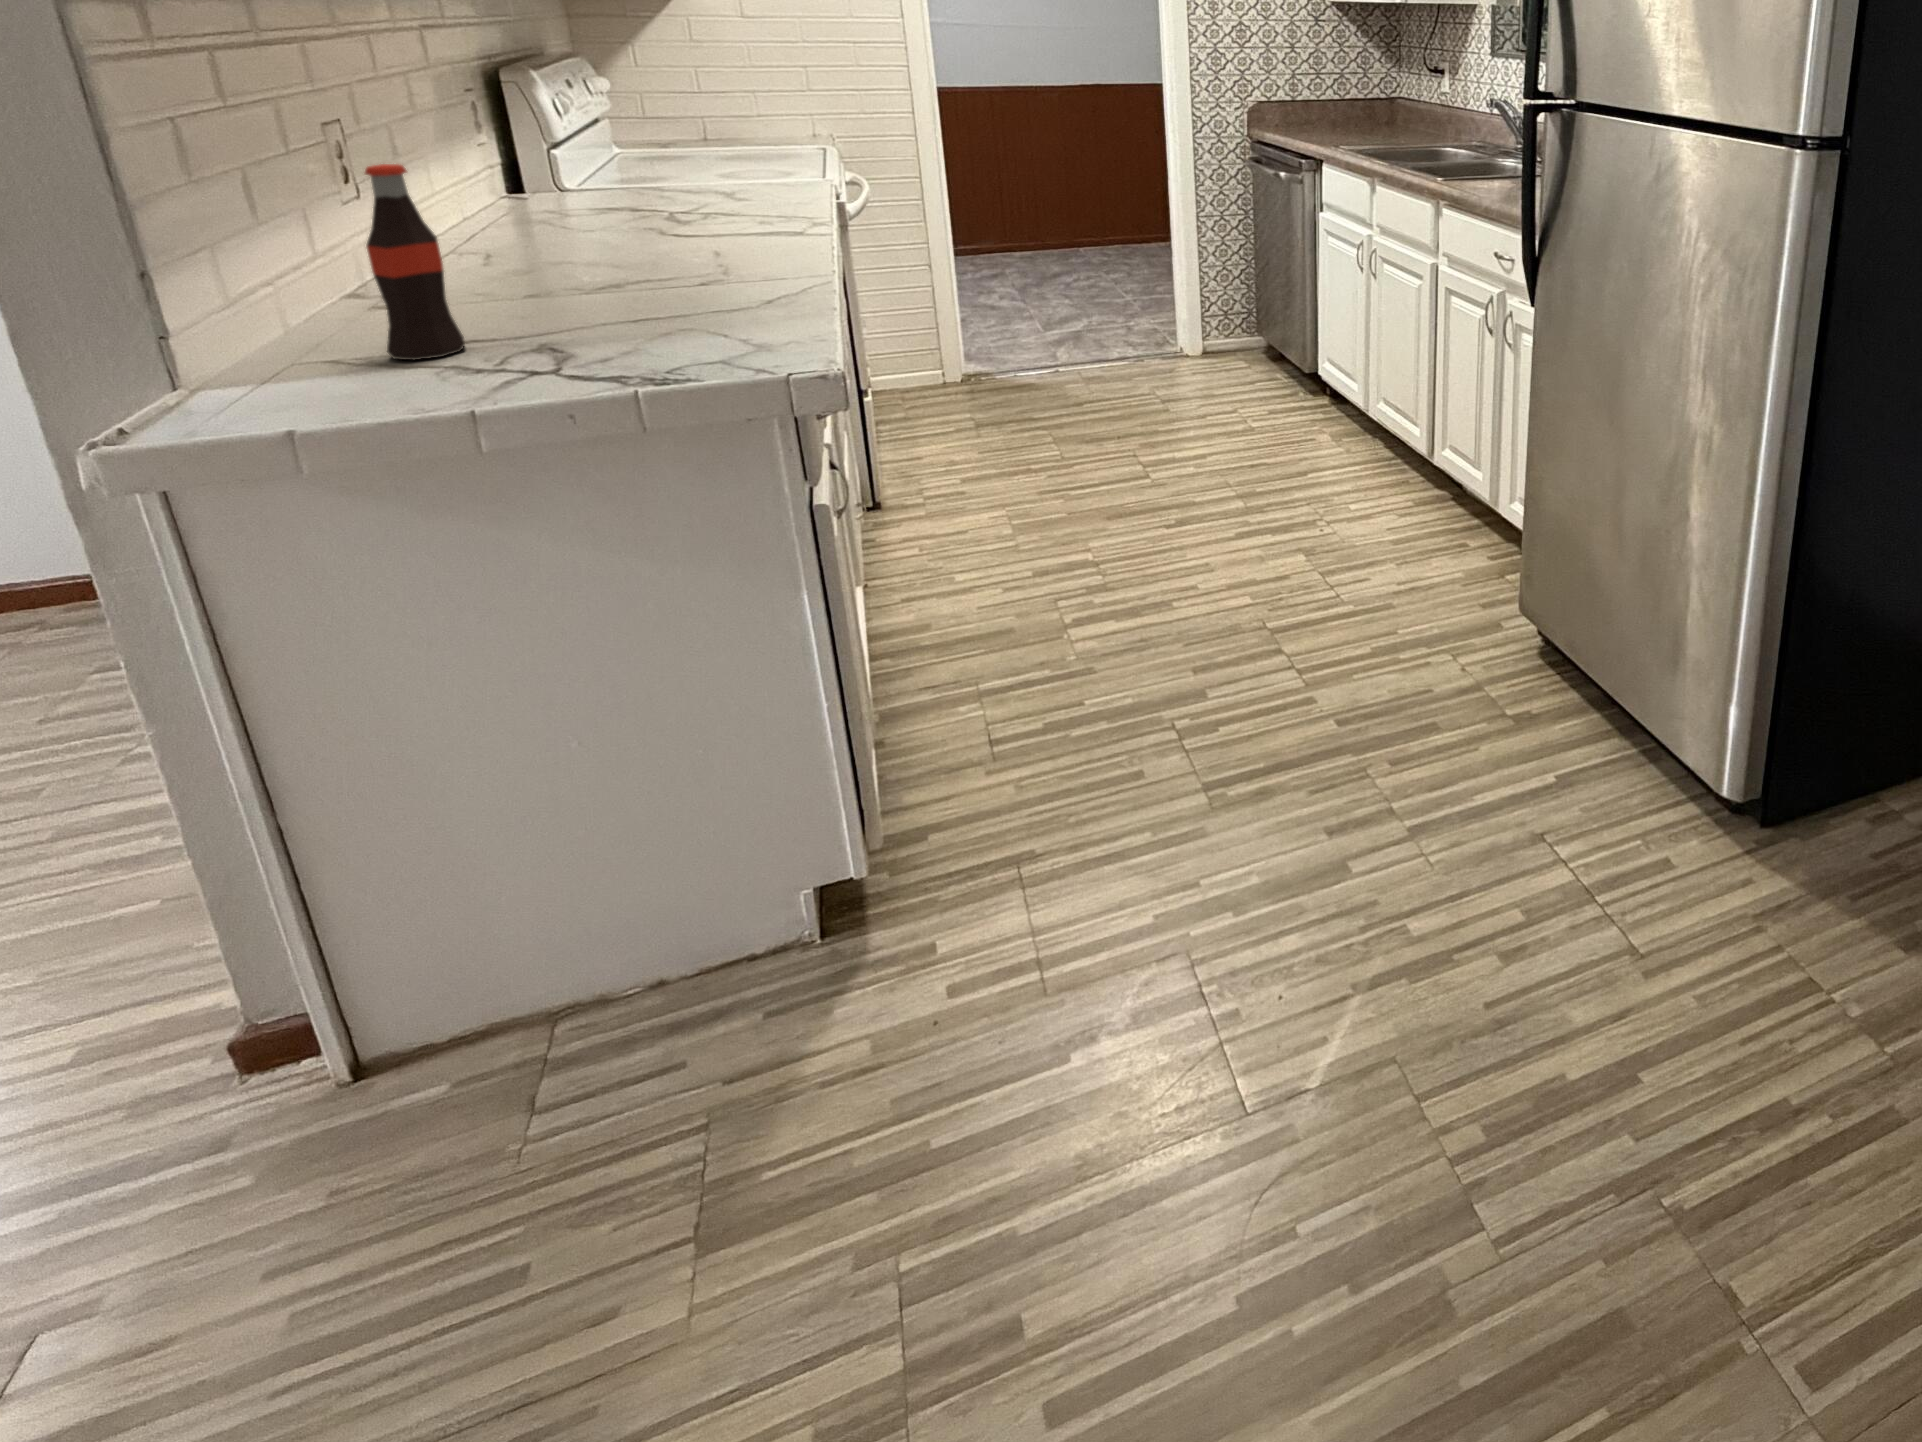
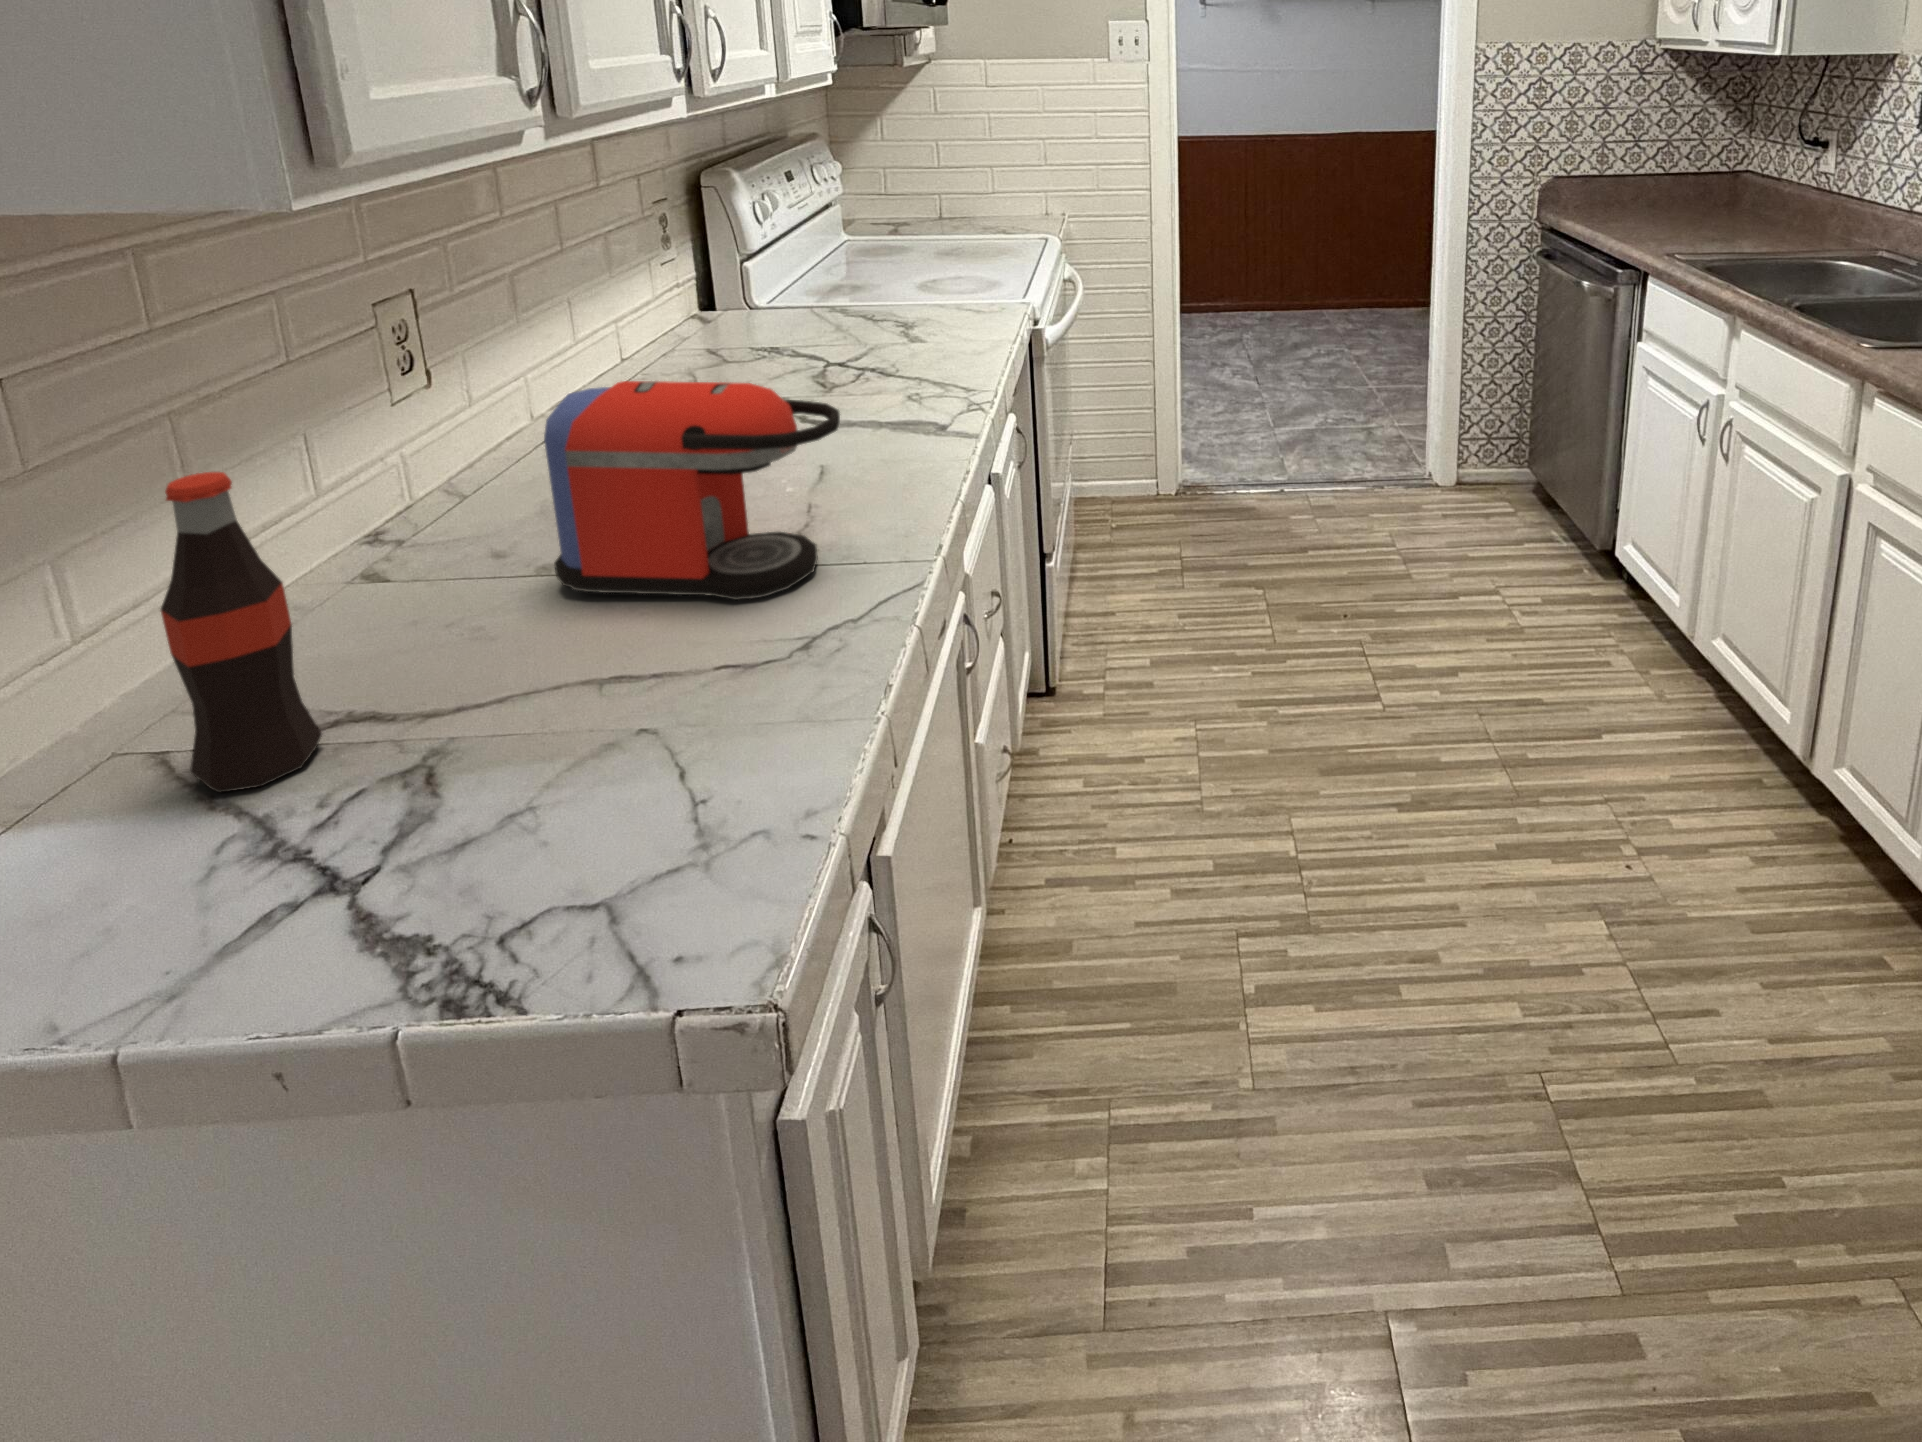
coffee maker: none [547,151,768,294] -> present [544,381,840,600]

